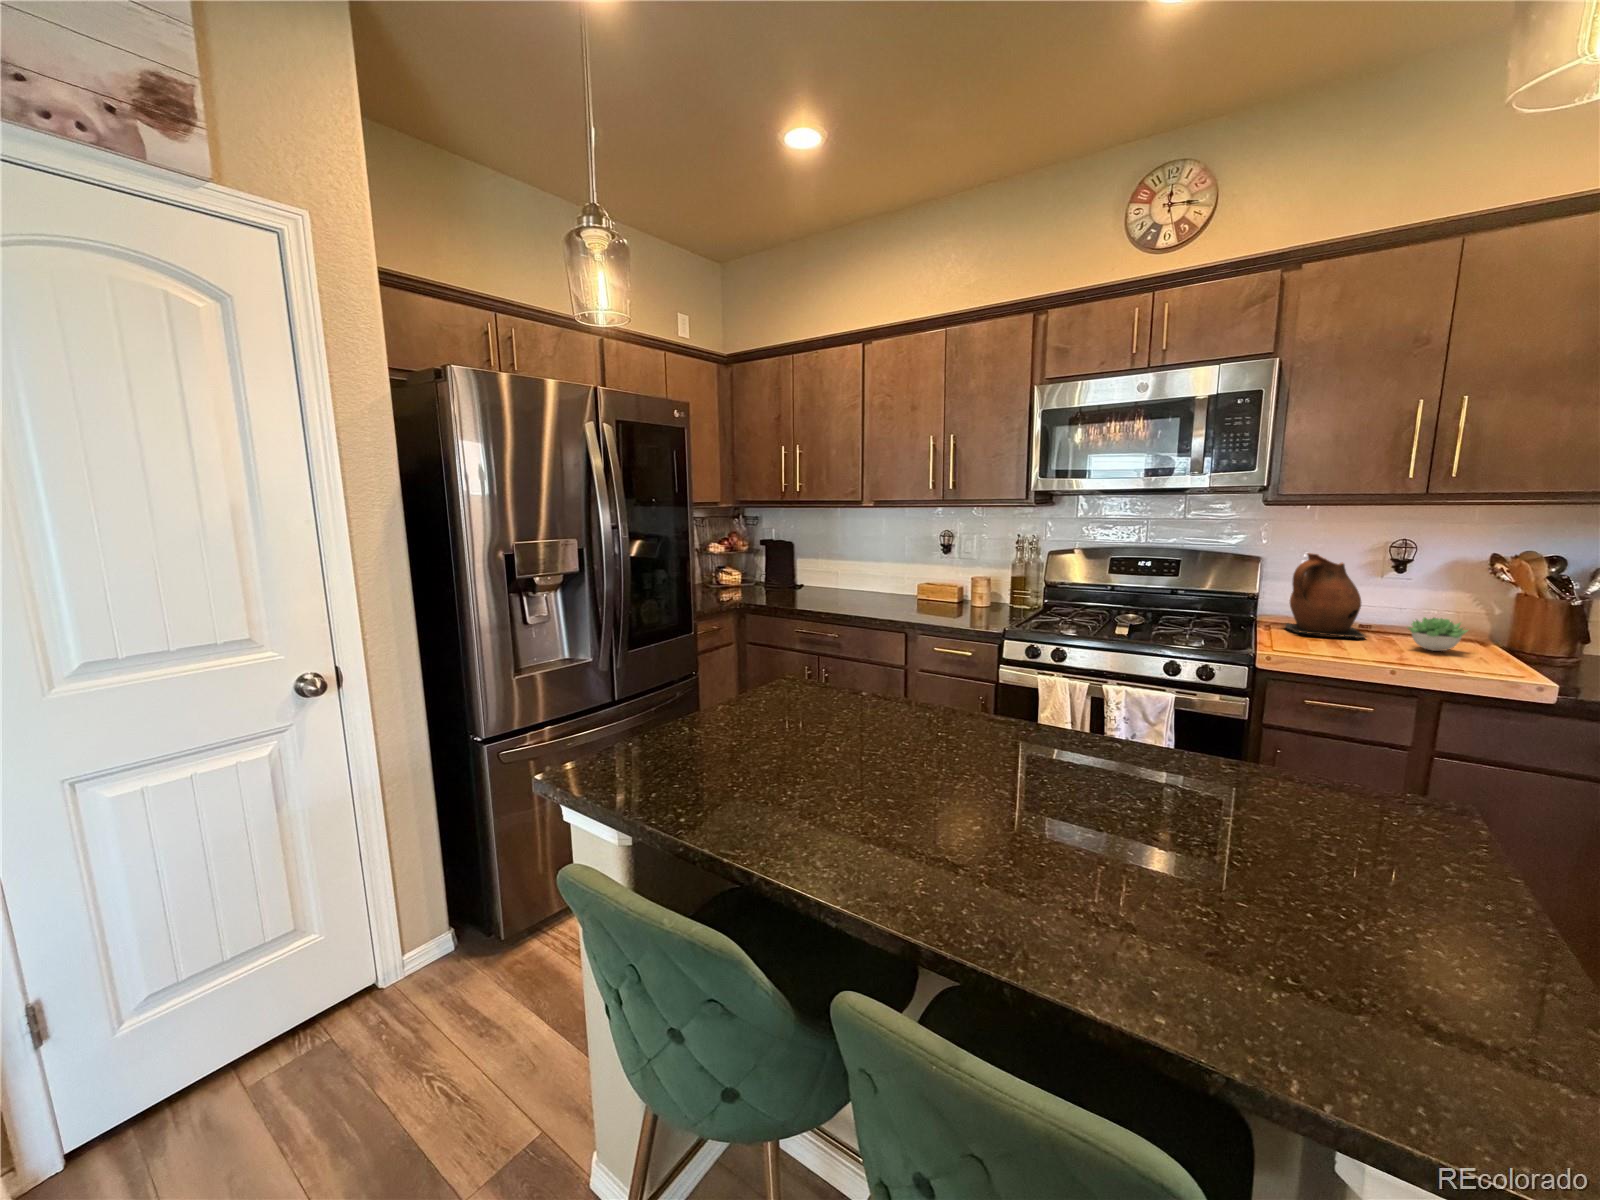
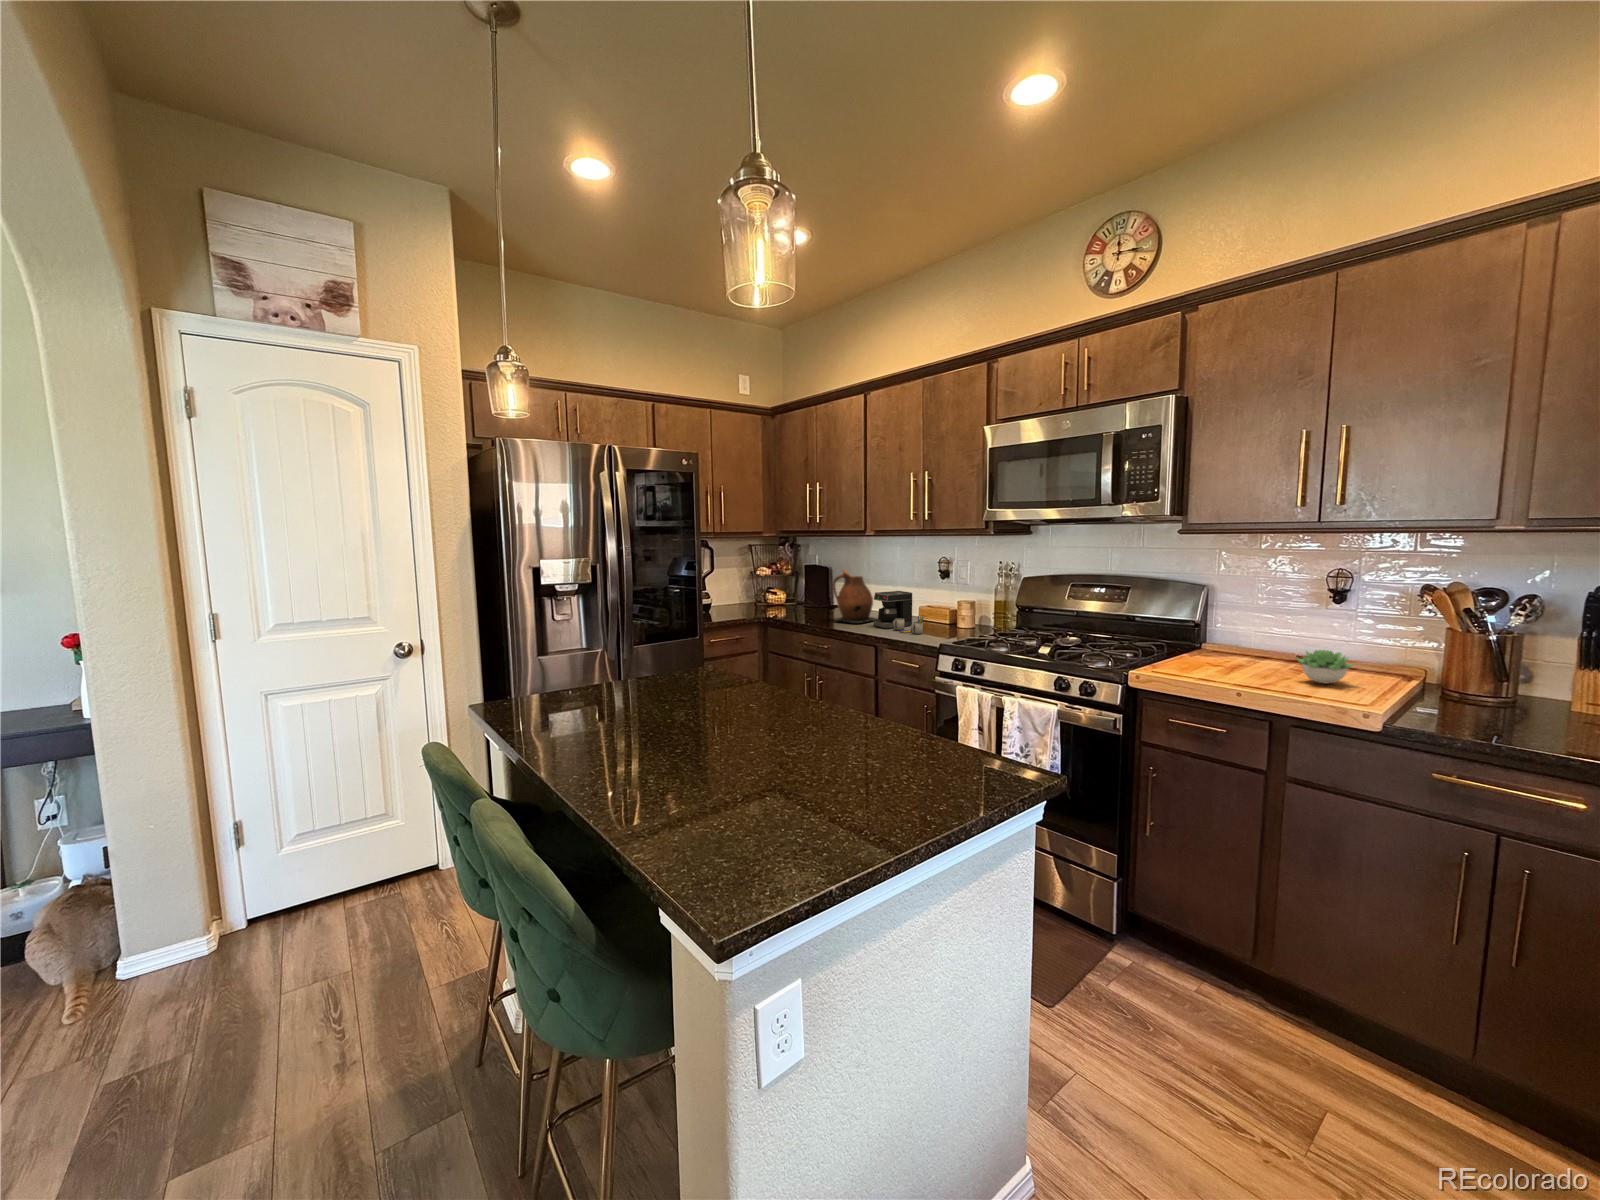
ceramic pitcher: present [1285,553,1365,638] -> present [833,570,877,623]
coffee maker: none [881,569,953,617] -> present [873,591,925,634]

